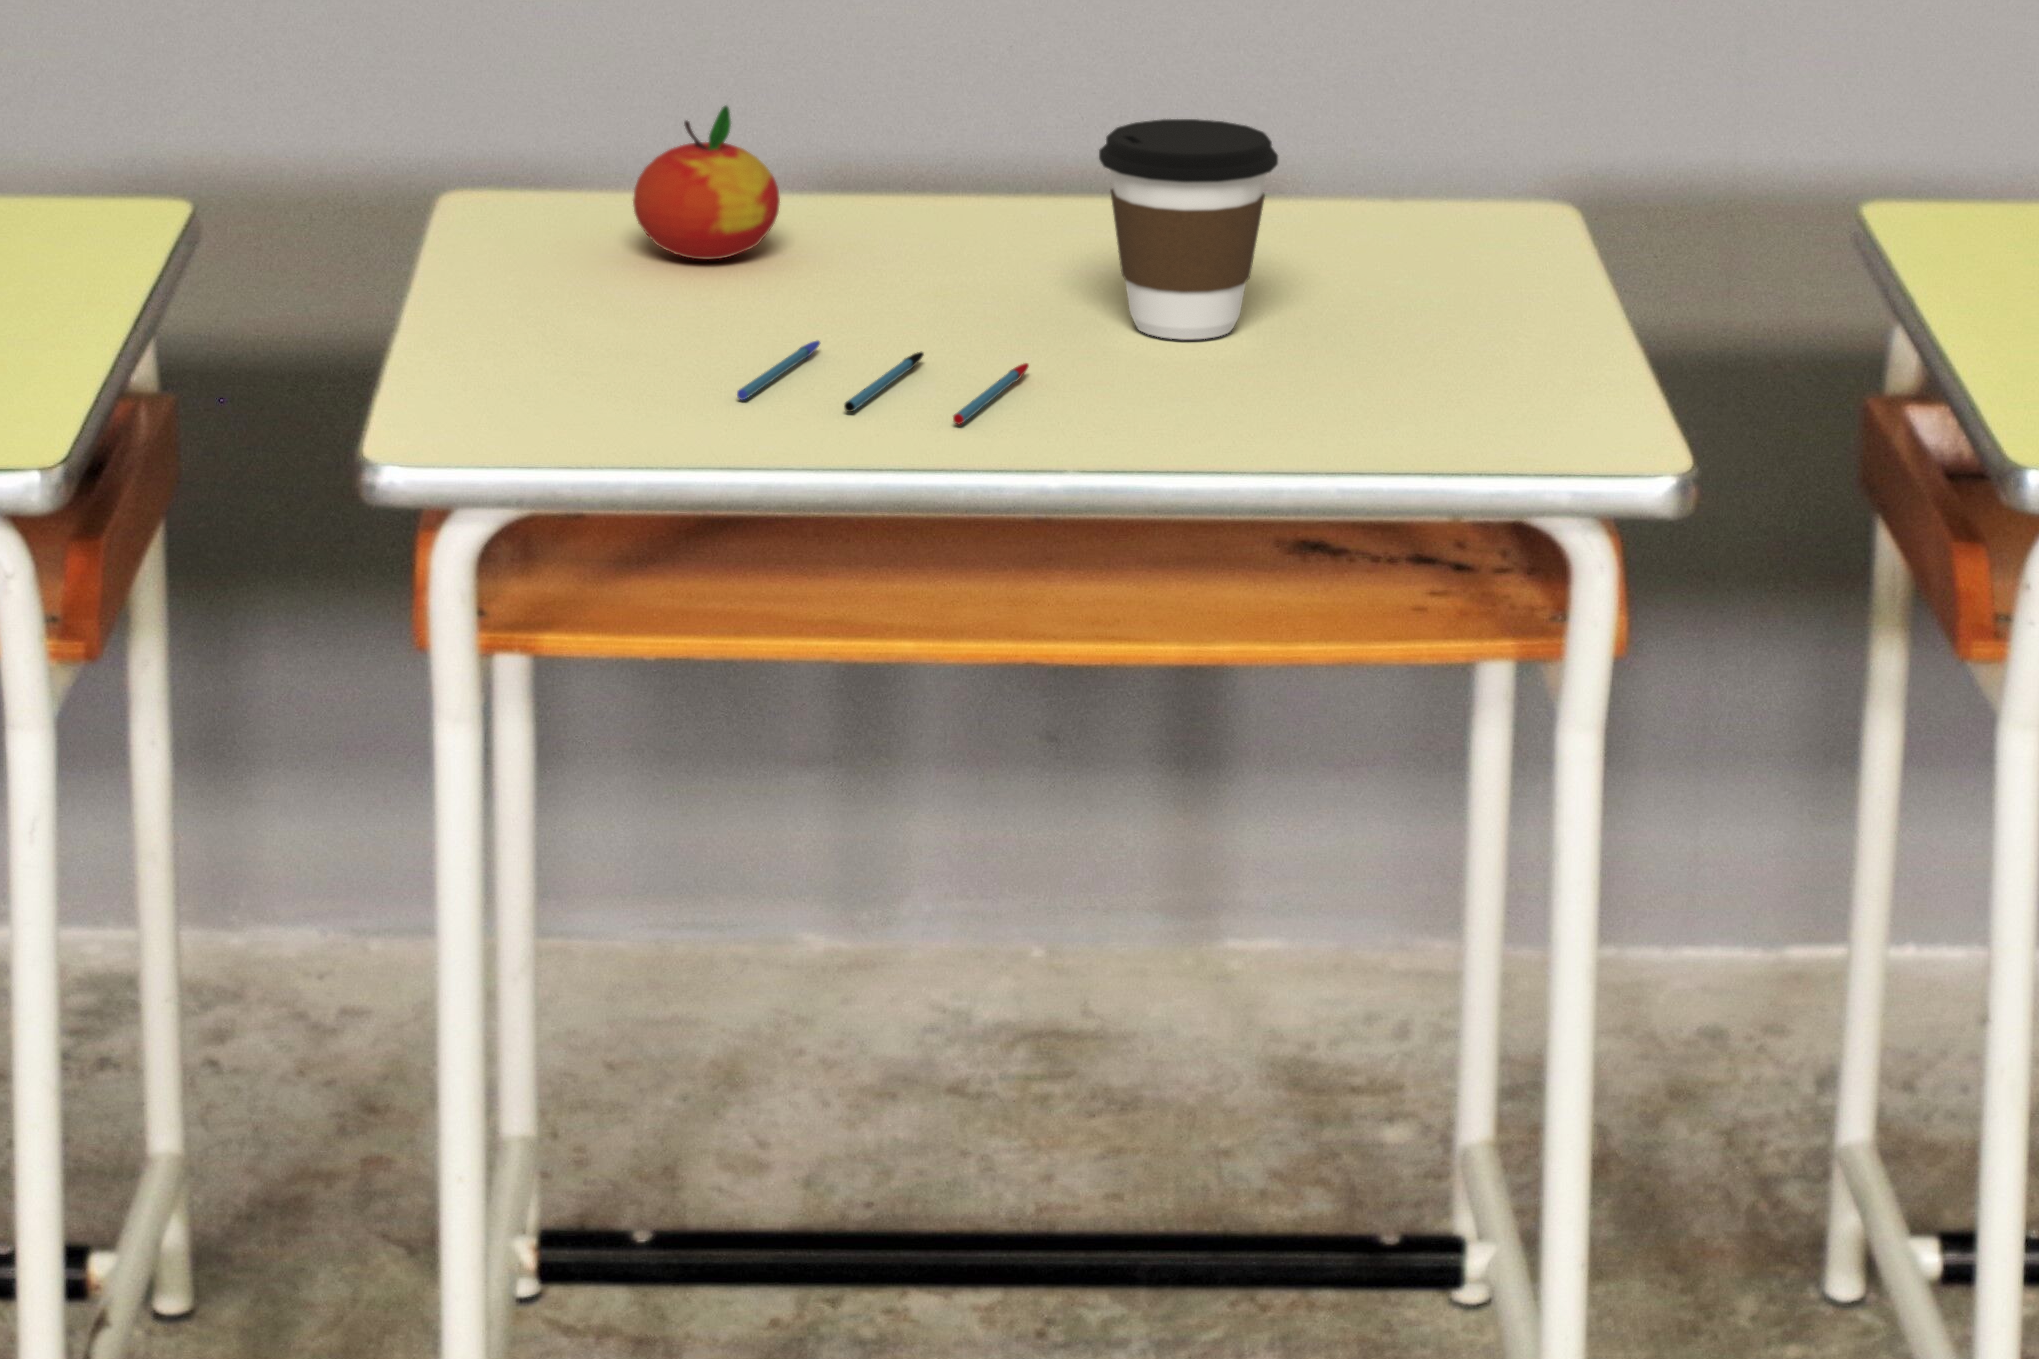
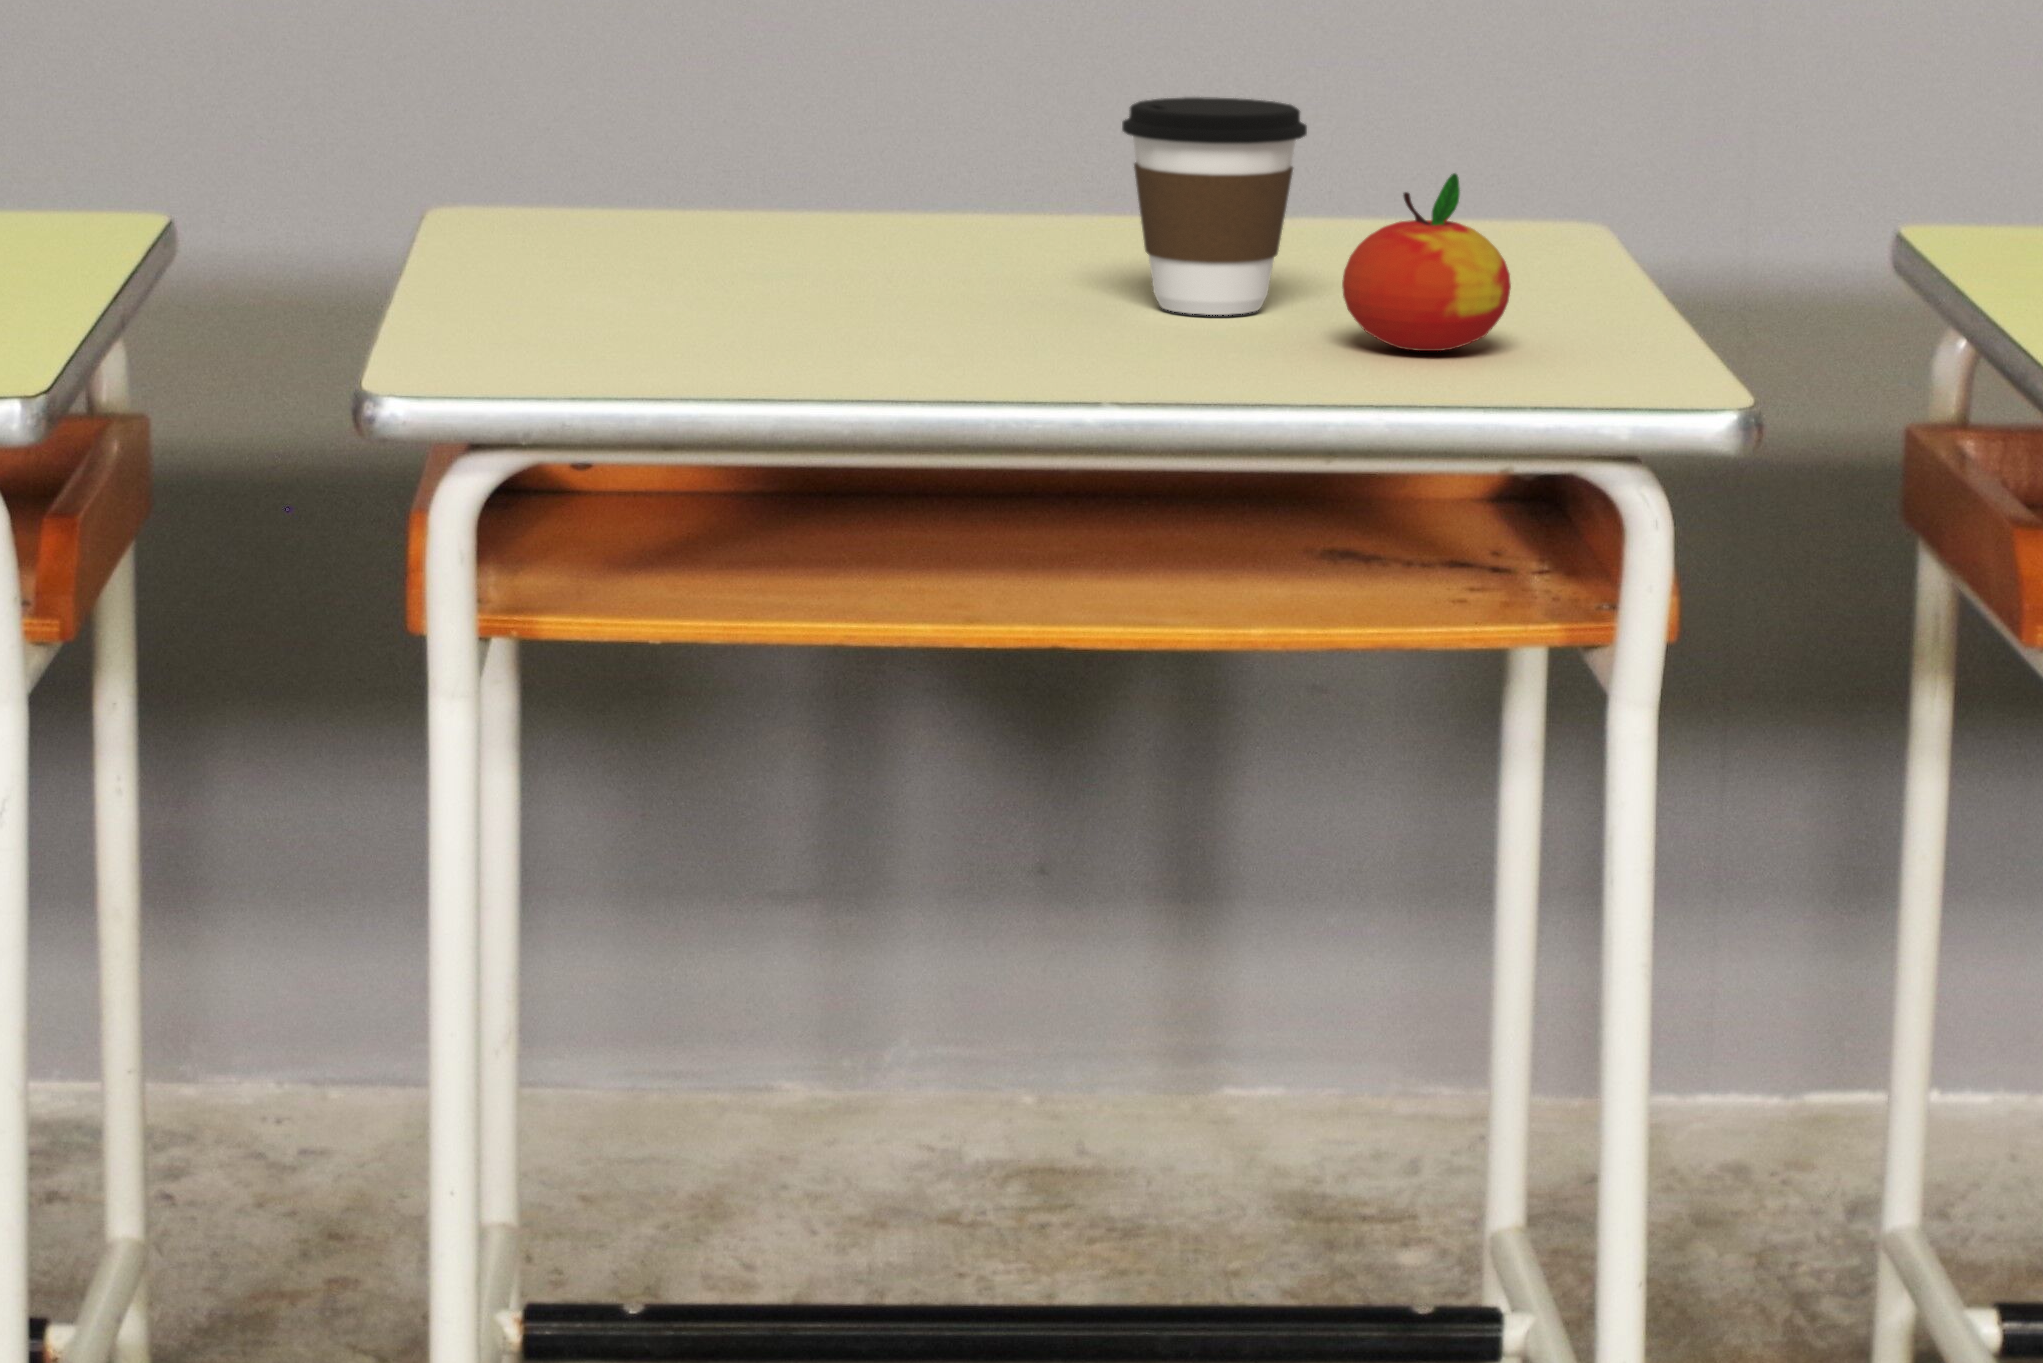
apple: present [633,106,780,259] -> present [1342,173,1511,351]
pen: present [737,341,1029,424] -> none [754,308,1054,363]

